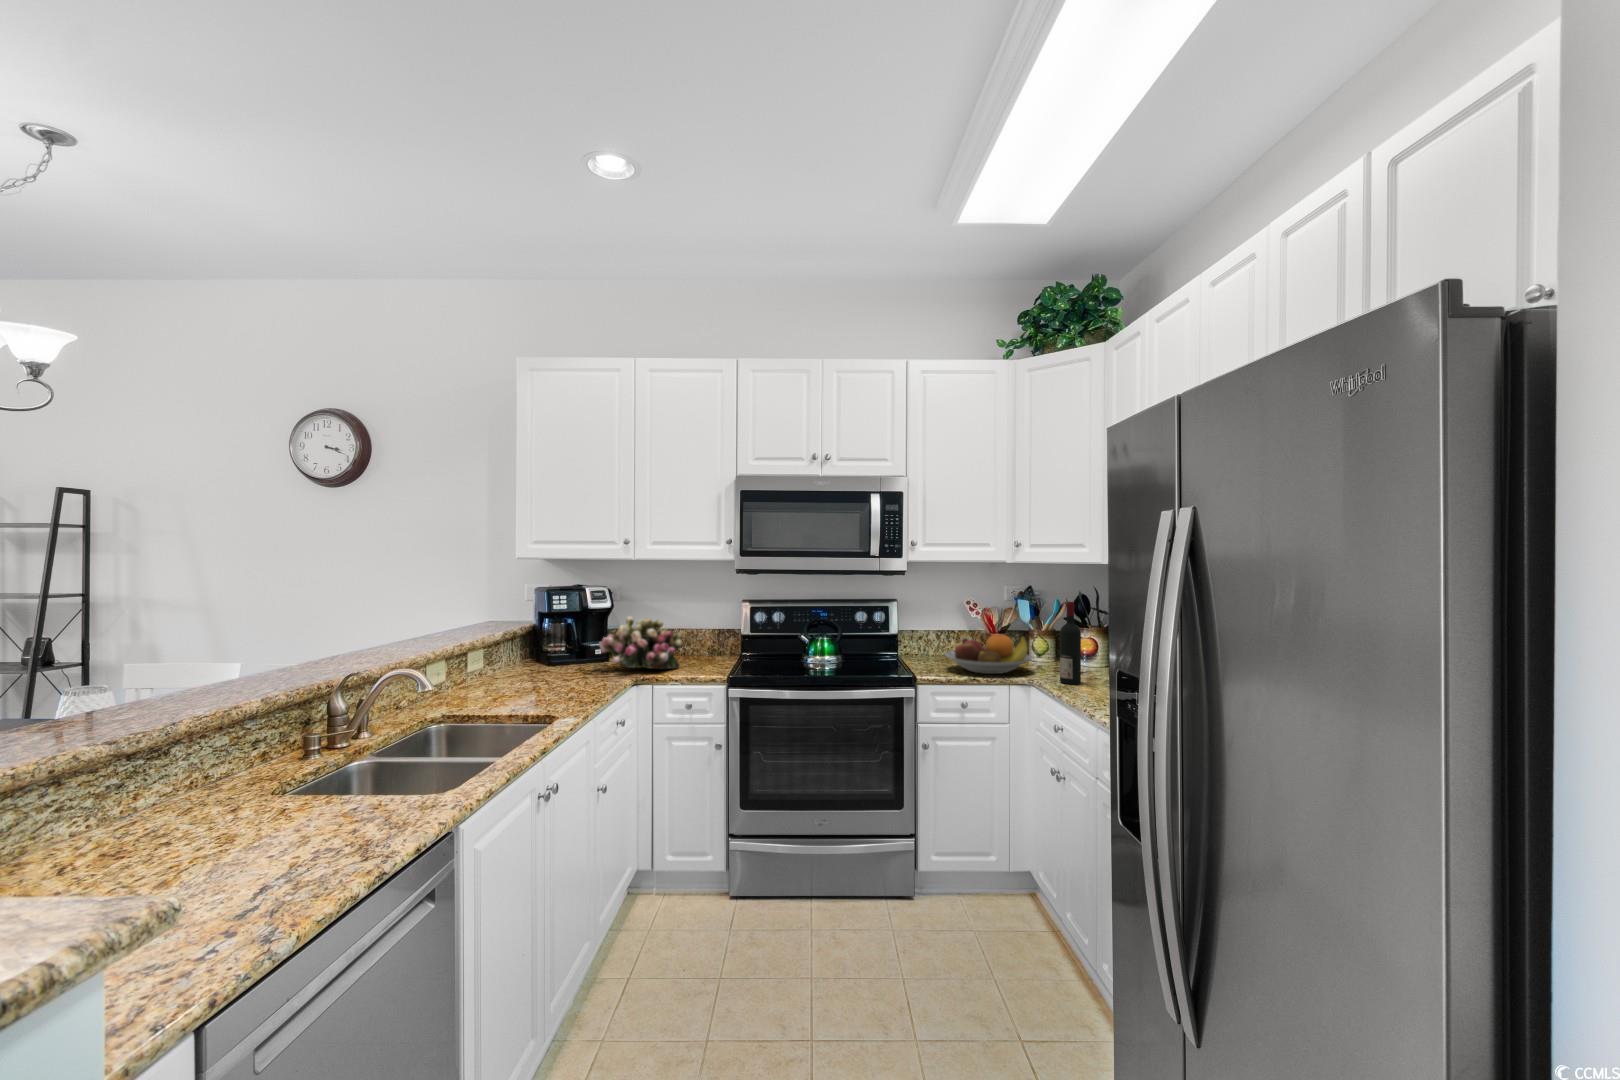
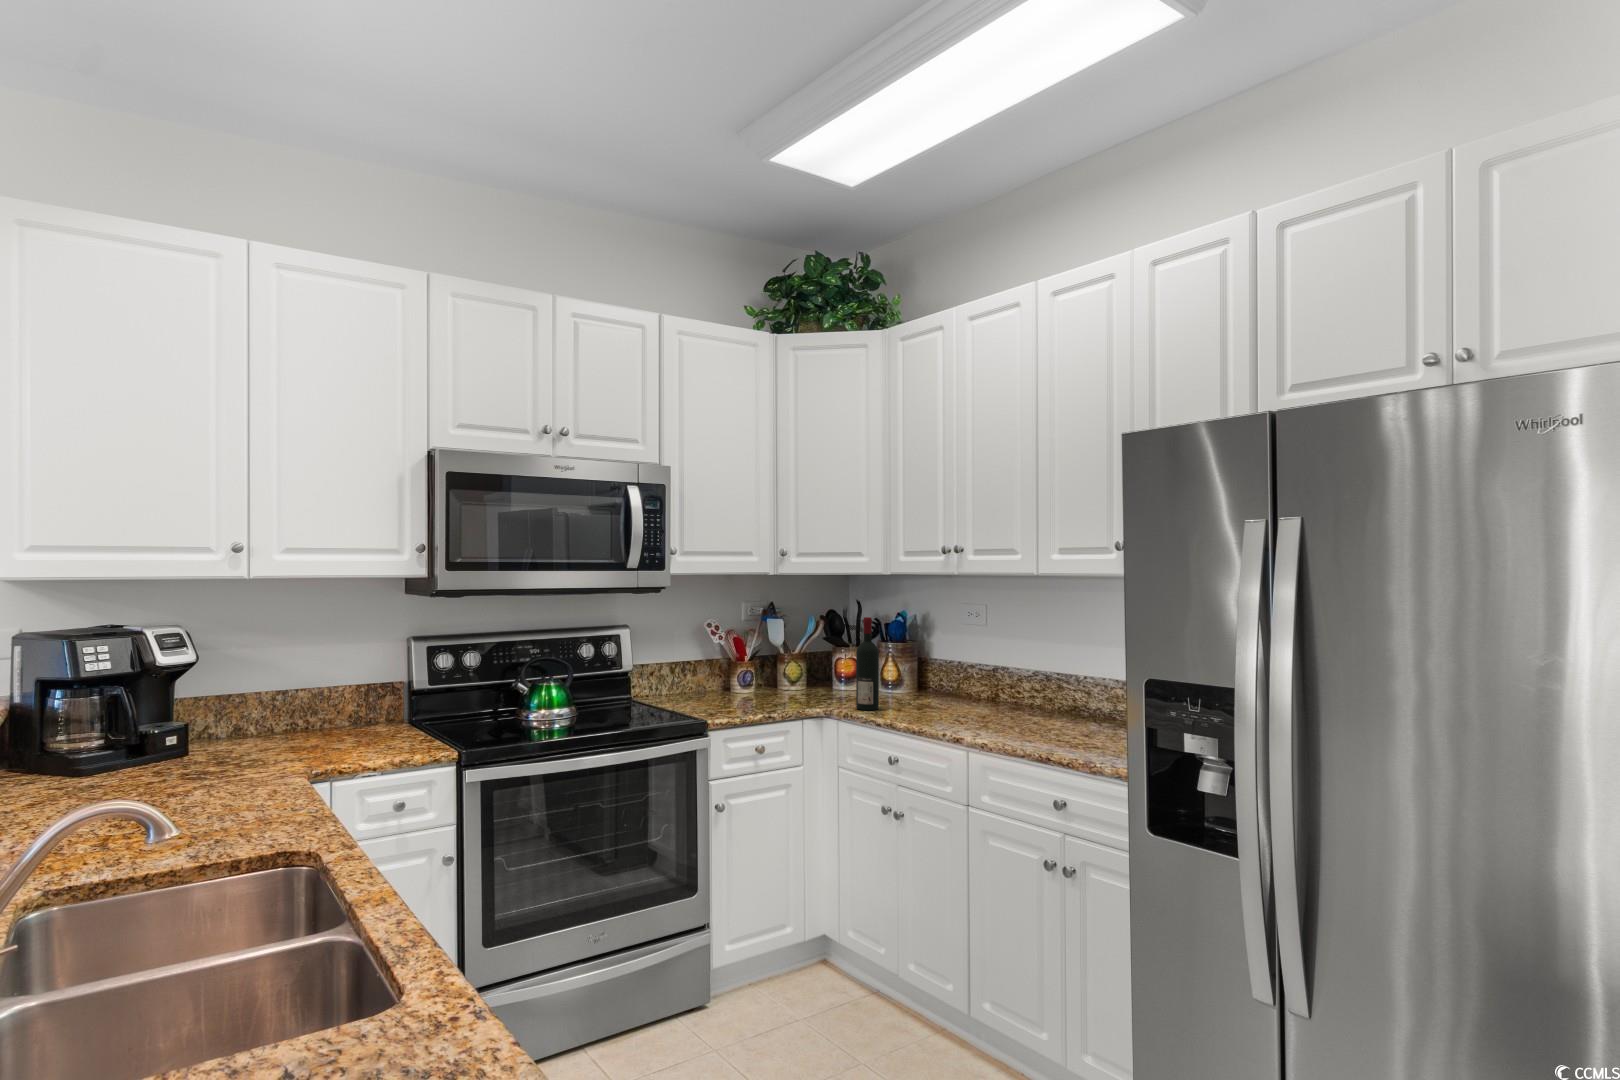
flower arrangement: present [599,616,683,669] -> none [194,676,346,760]
fruit bowl: present [945,634,1032,674] -> none [710,661,813,709]

